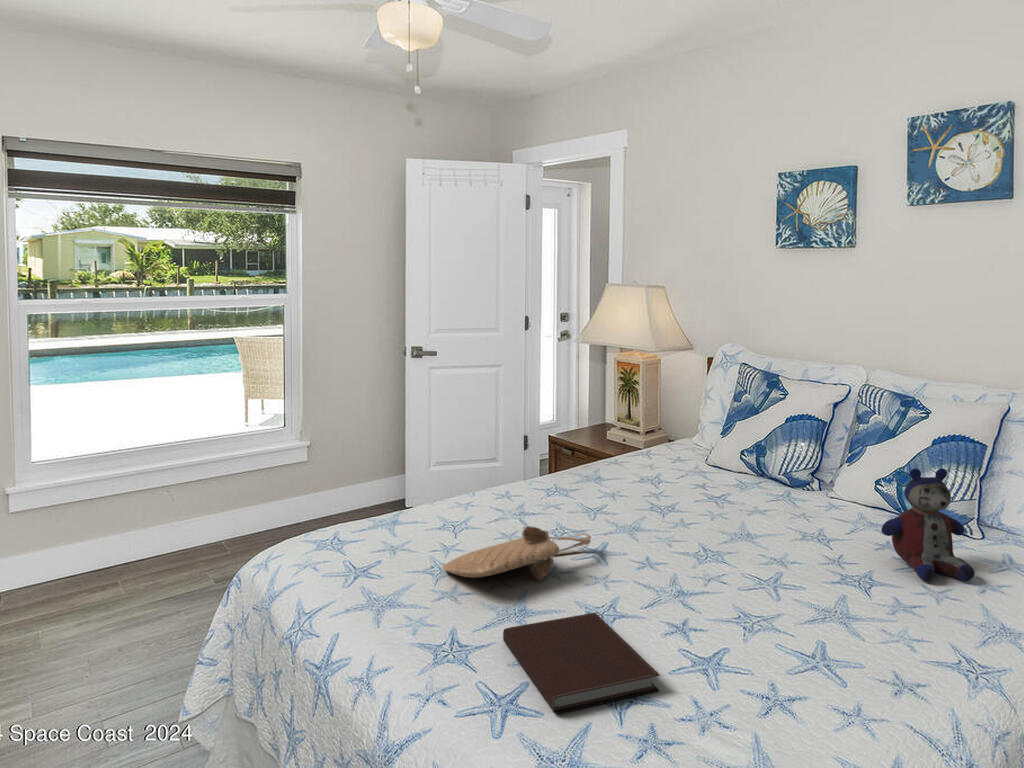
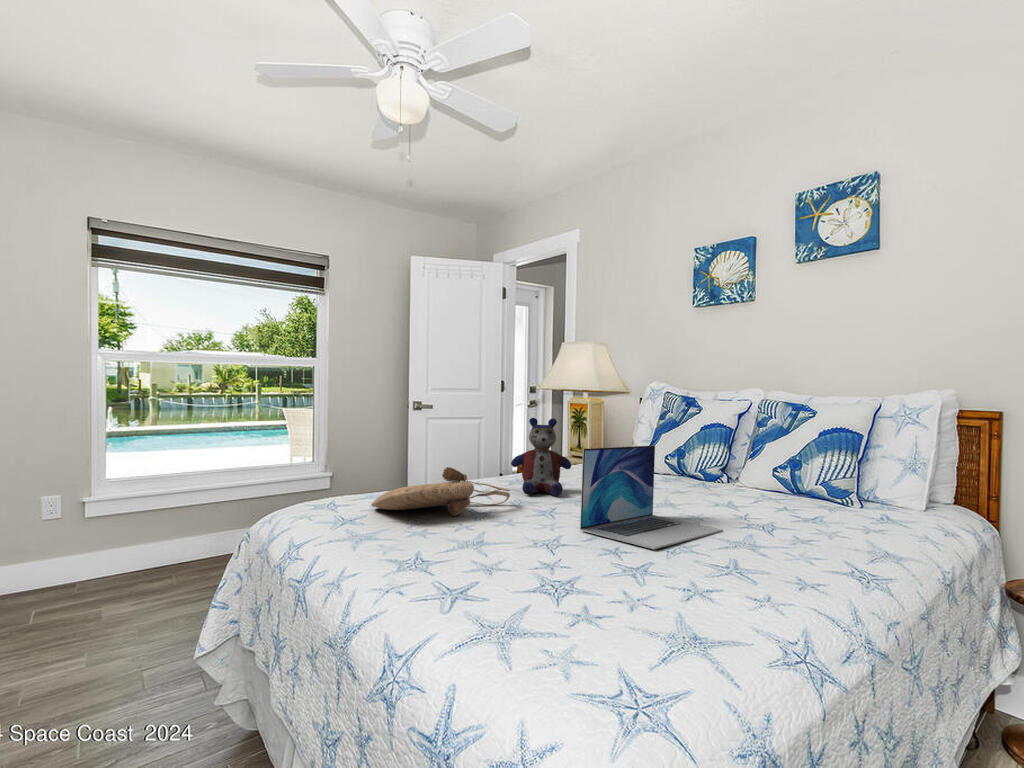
stuffed bear: present [881,468,975,581] -> present [511,418,571,496]
laptop: none [685,487,837,636] -> present [580,445,723,549]
notebook: present [503,613,660,713] -> none [401,526,531,579]

